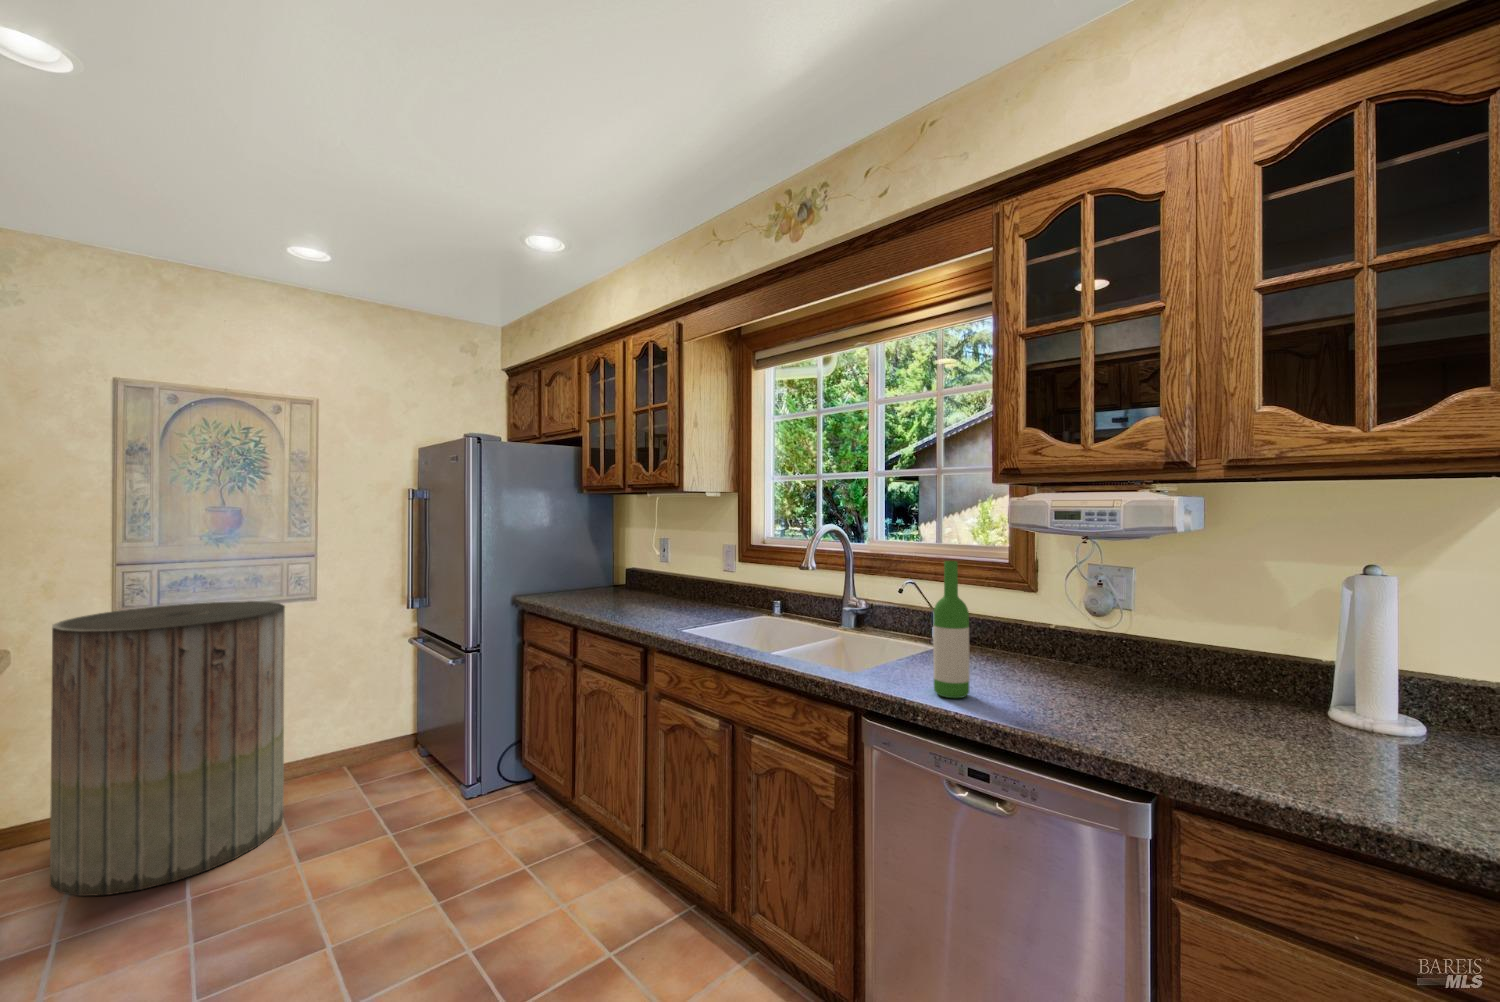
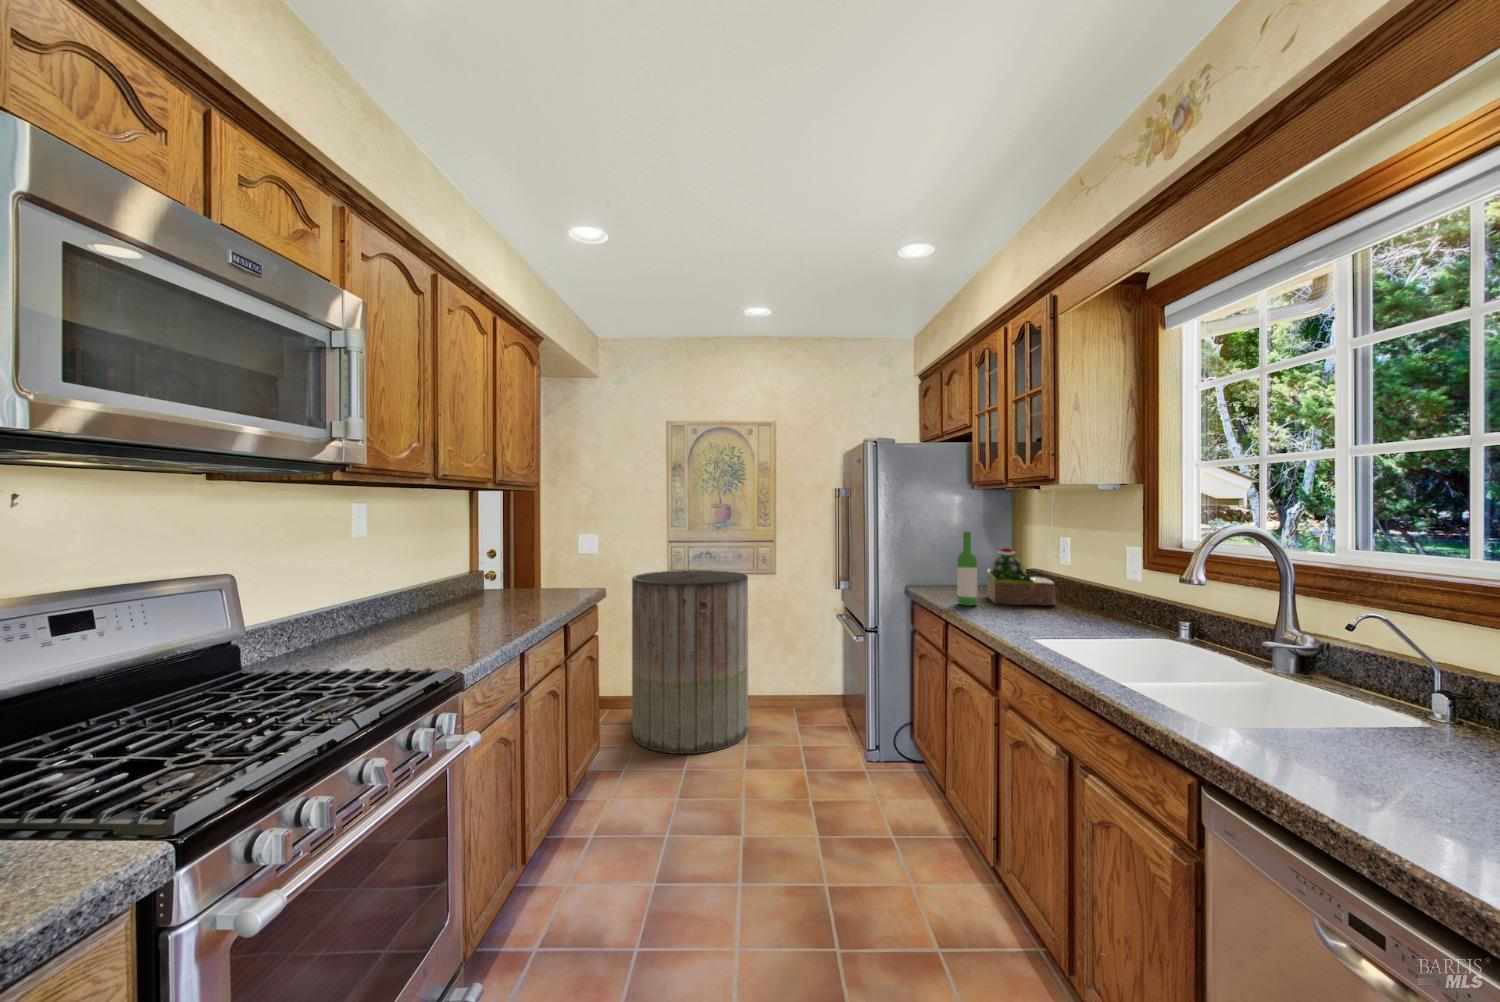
succulent plant: none [604,551,666,605] -> present [987,548,1056,605]
wine bottle: present [933,561,970,698] -> present [957,531,978,606]

